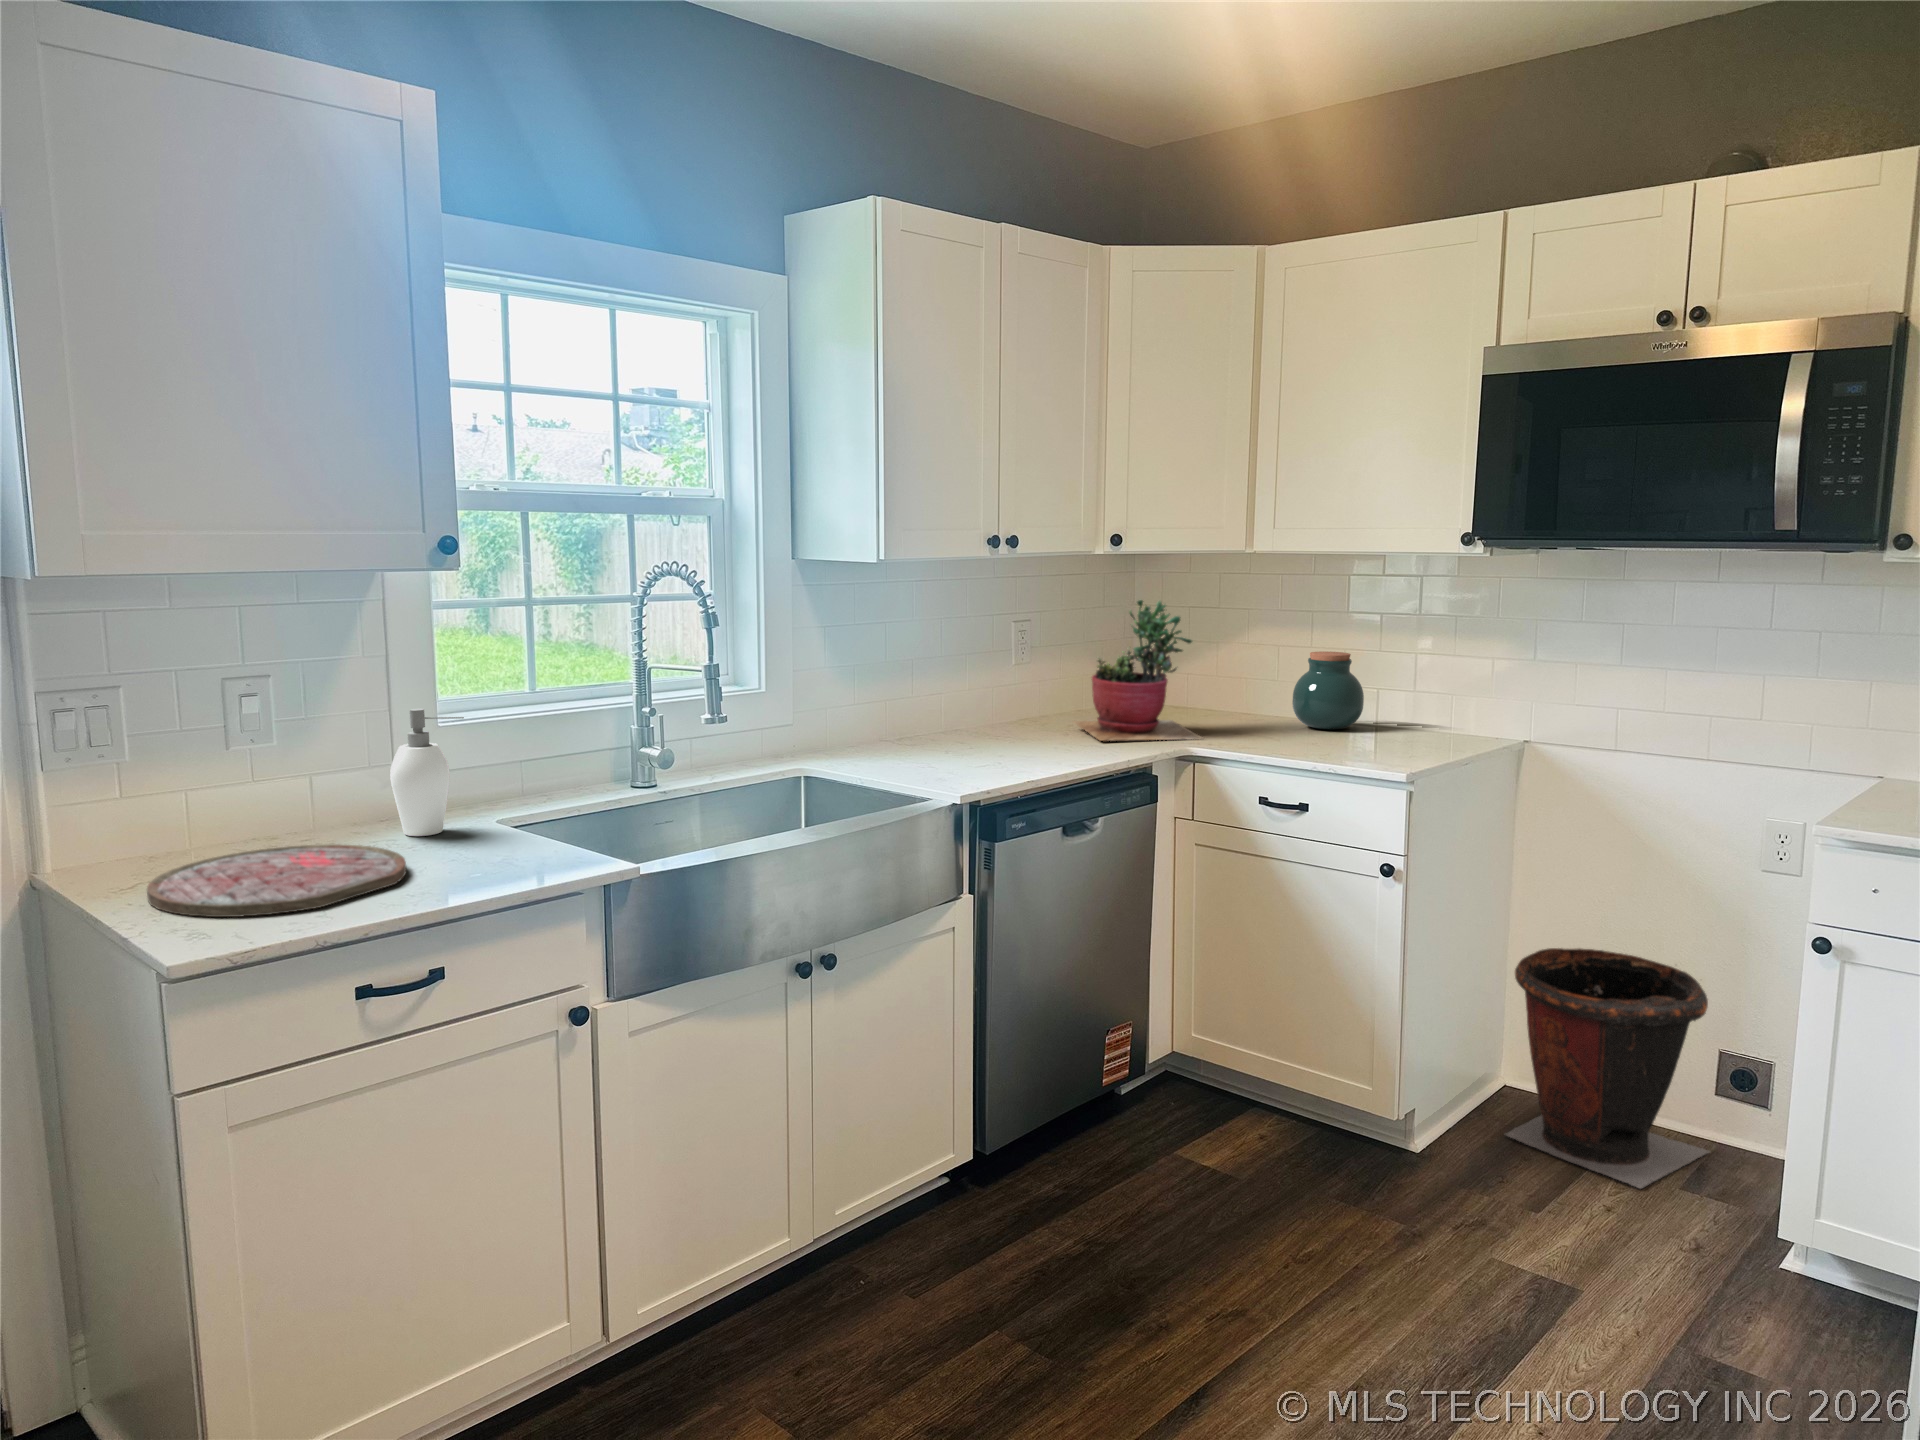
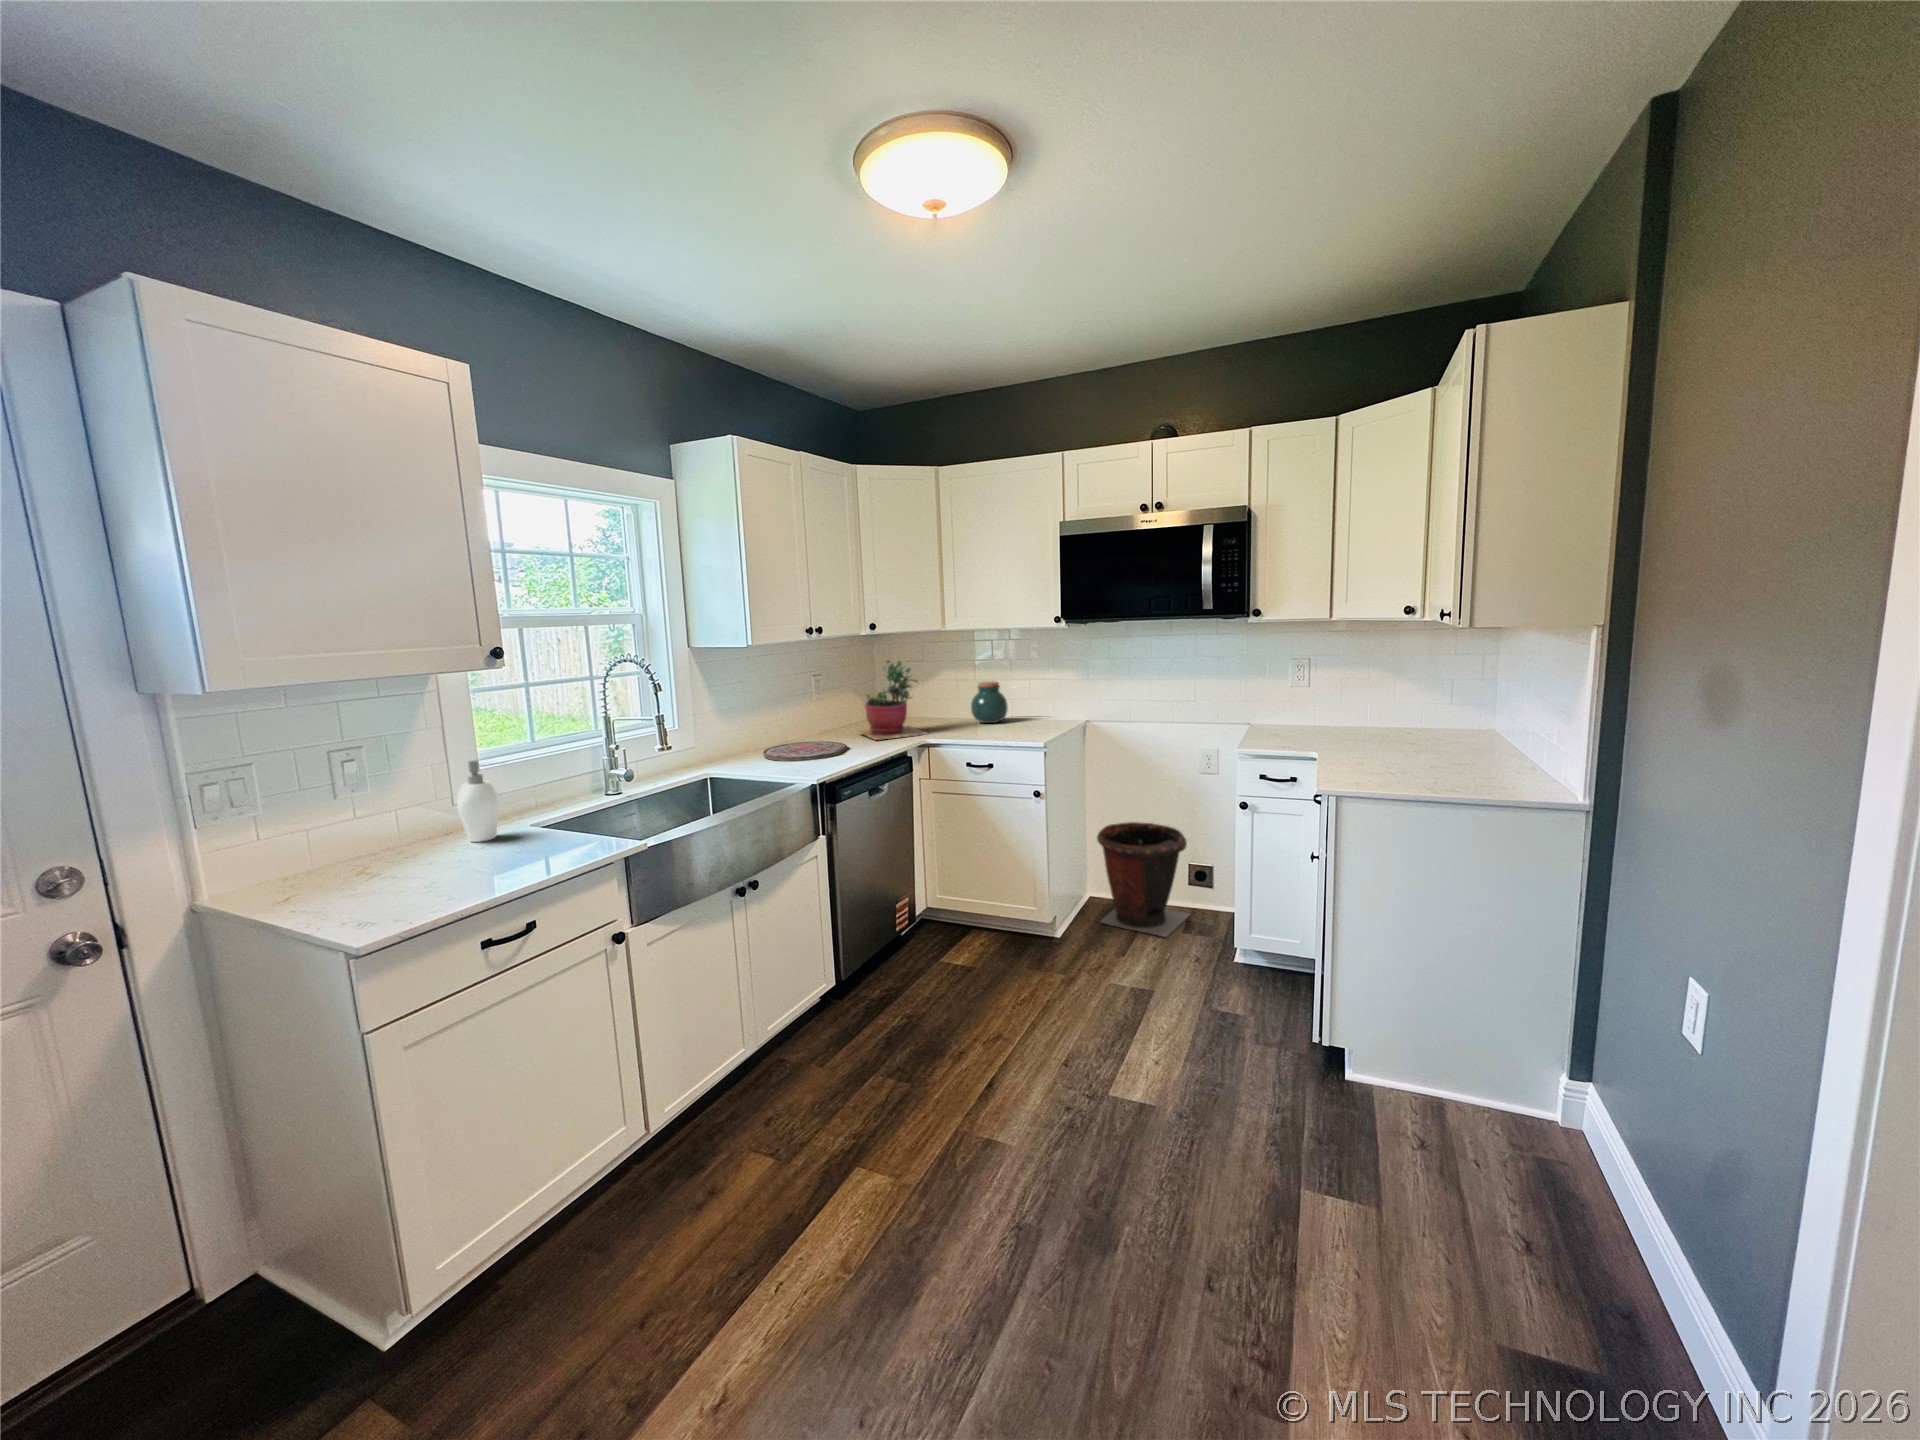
cutting board: present [147,844,406,917] -> present [763,741,847,761]

